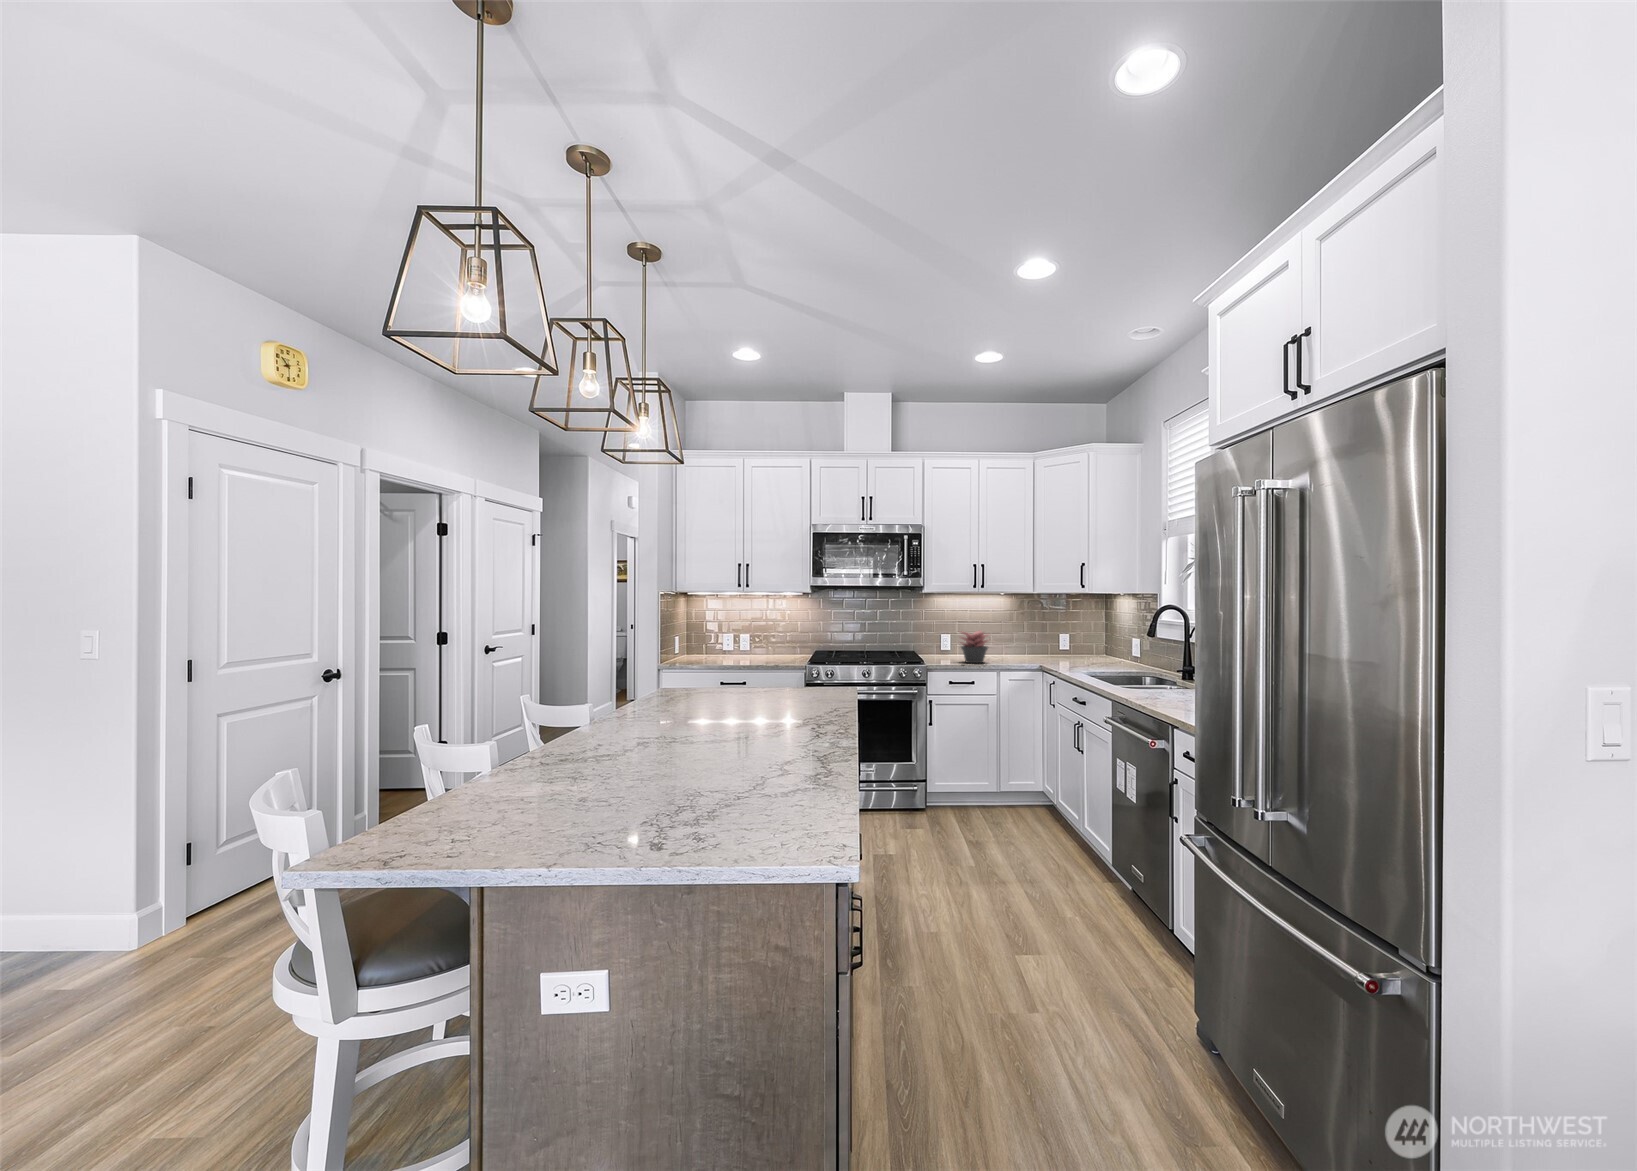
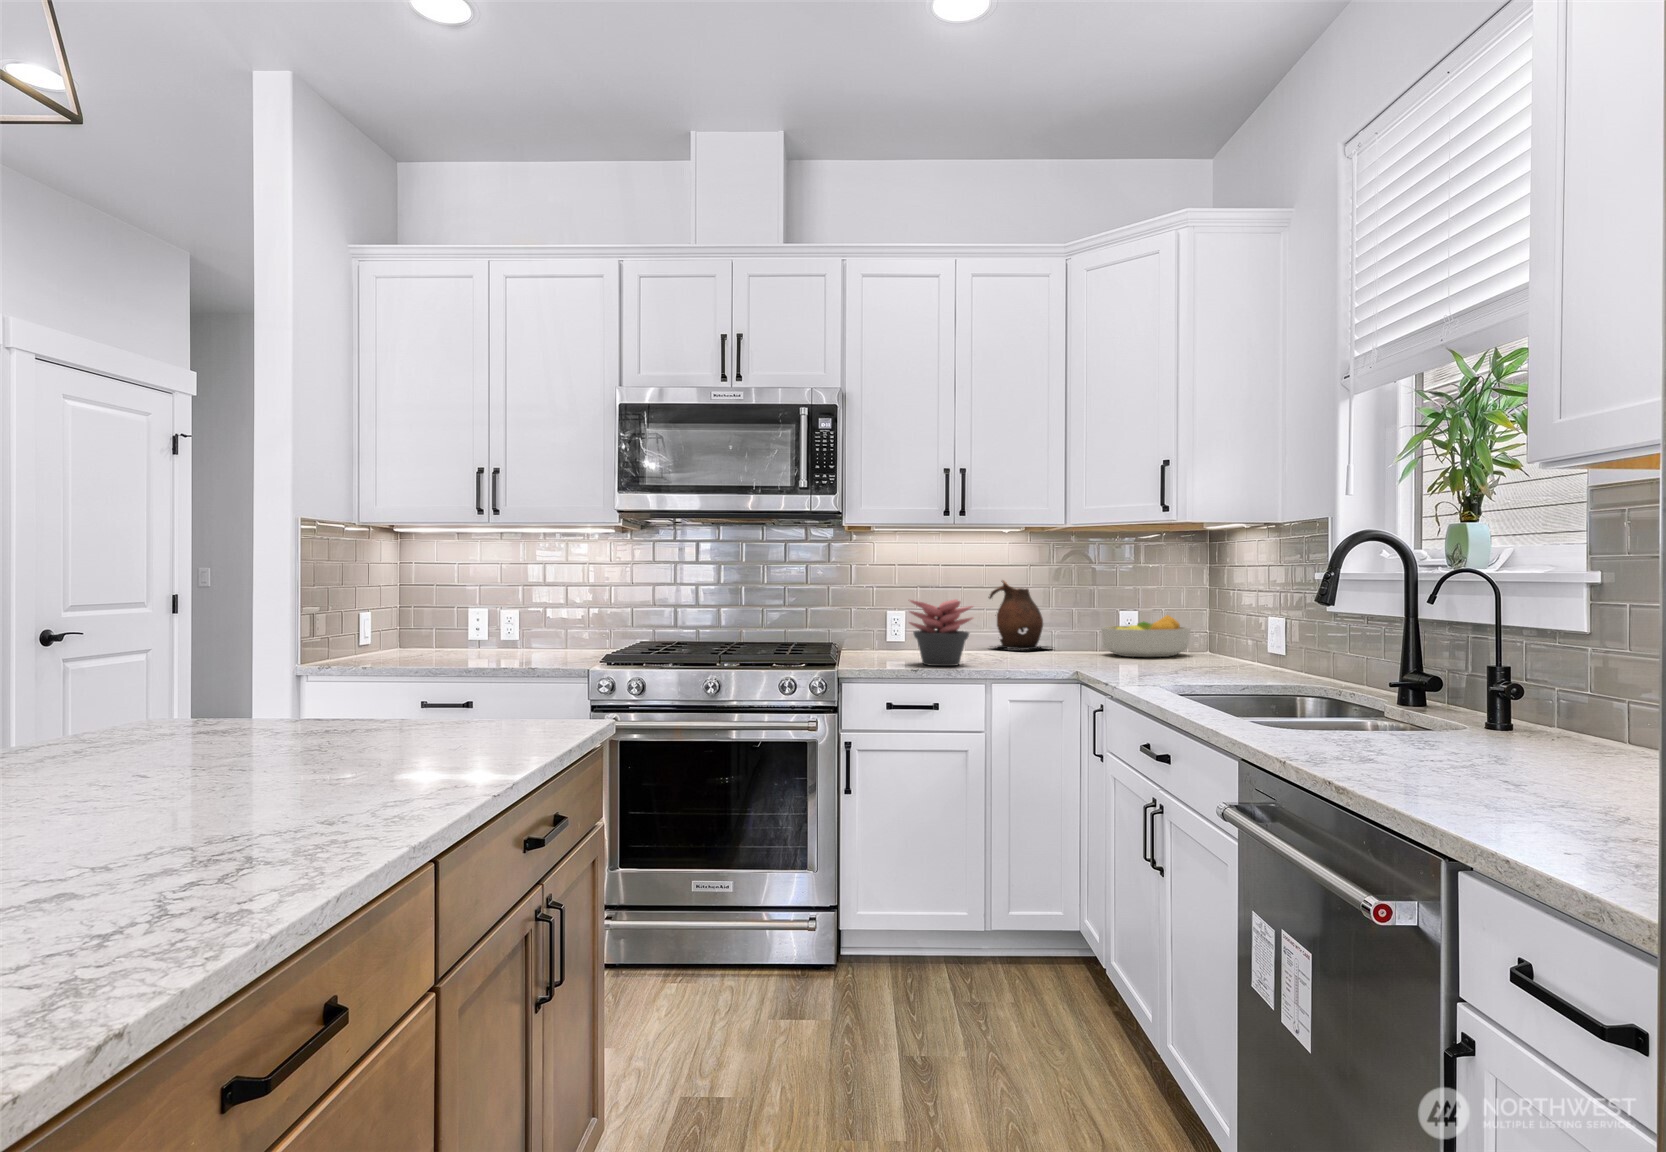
ceramic pitcher: none [992,618,1026,655] -> present [988,581,1049,651]
fruit bowl: none [1051,637,1096,659] -> present [1101,615,1191,657]

